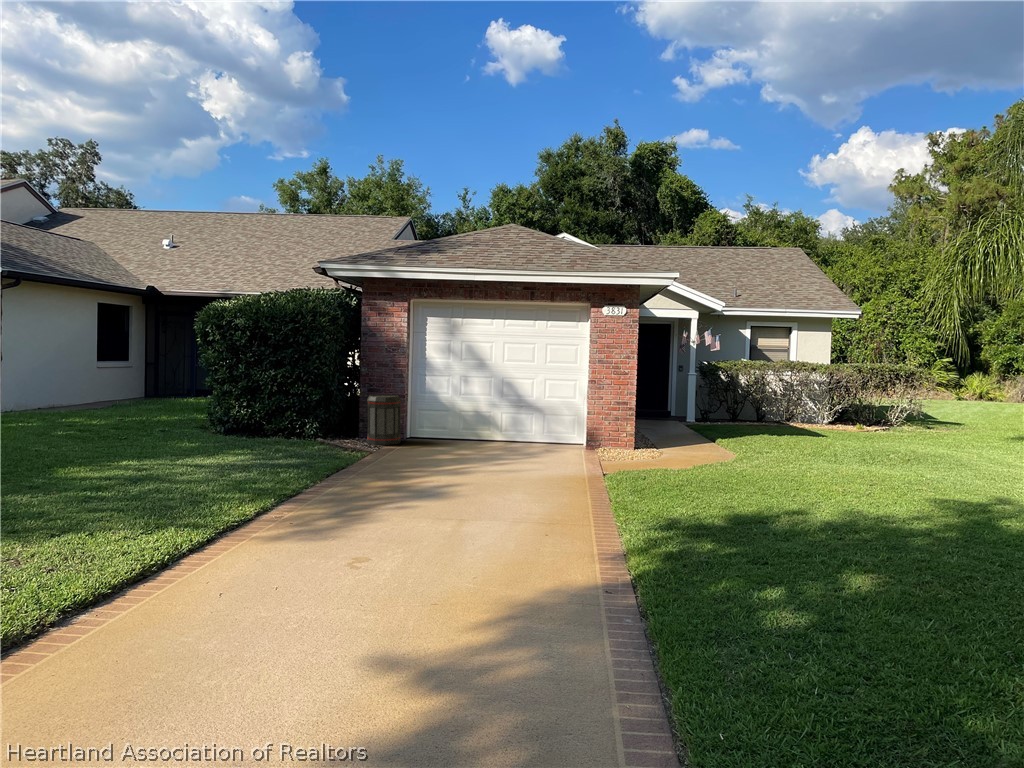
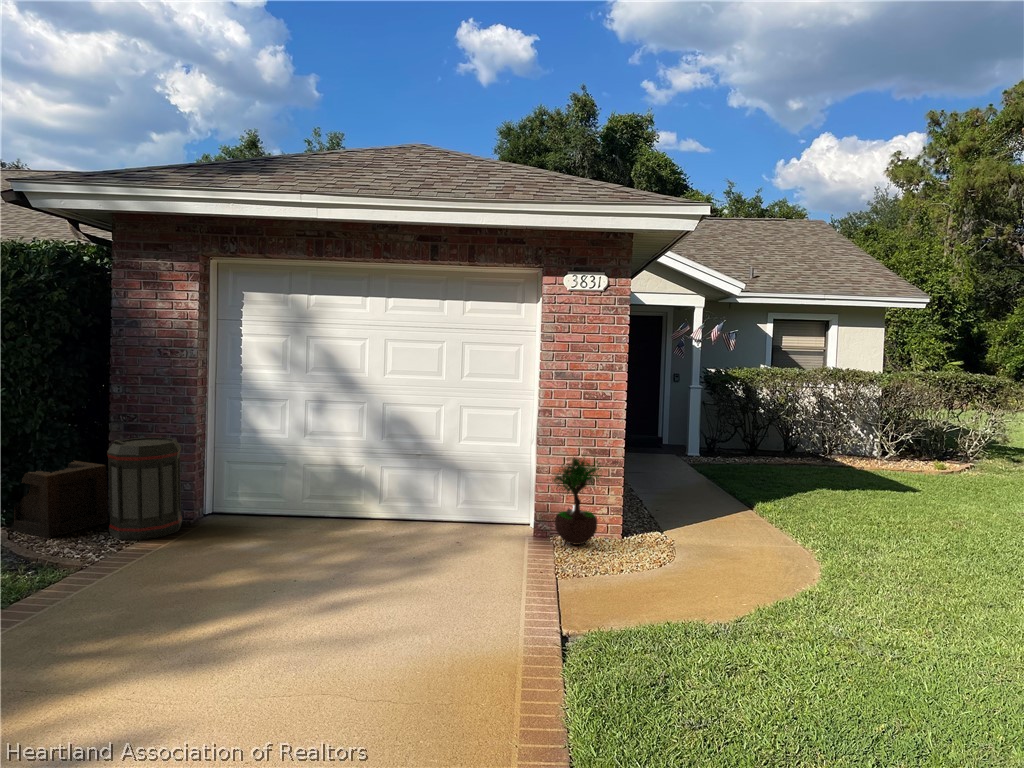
potted tree: none [594,399,625,450] -> present [552,456,599,545]
wooden crate: none [314,407,360,444] -> present [10,461,108,538]

